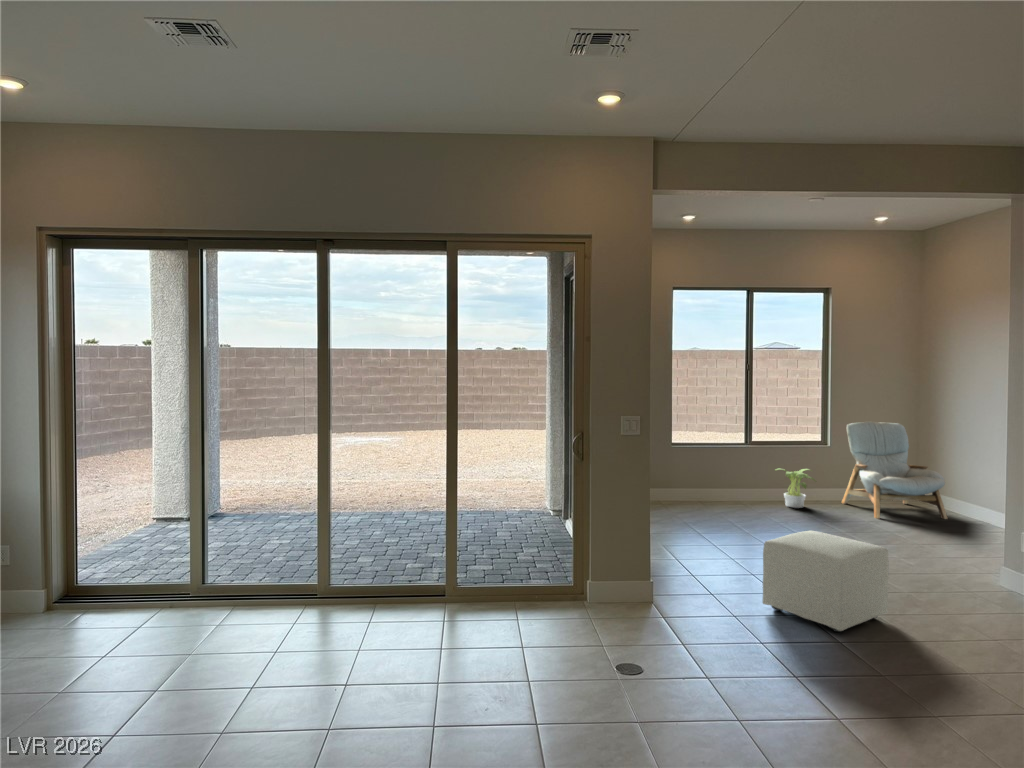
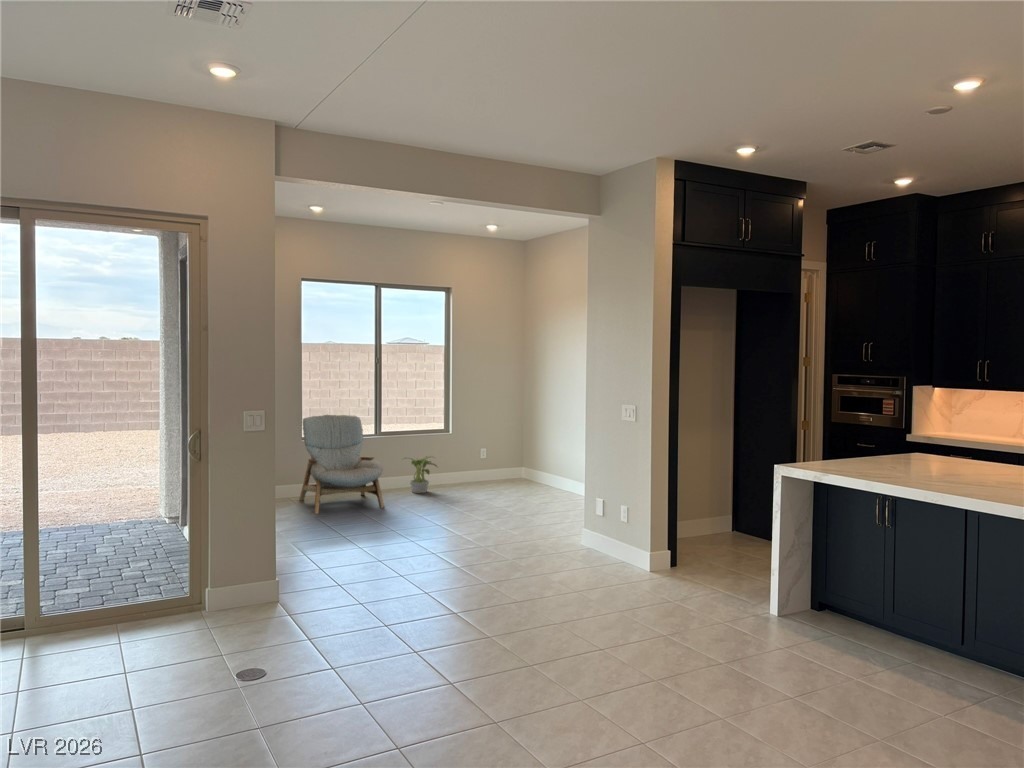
armchair: present [842,422,947,519] -> present [300,415,384,514]
ottoman: present [763,531,889,632] -> none [385,511,488,597]

